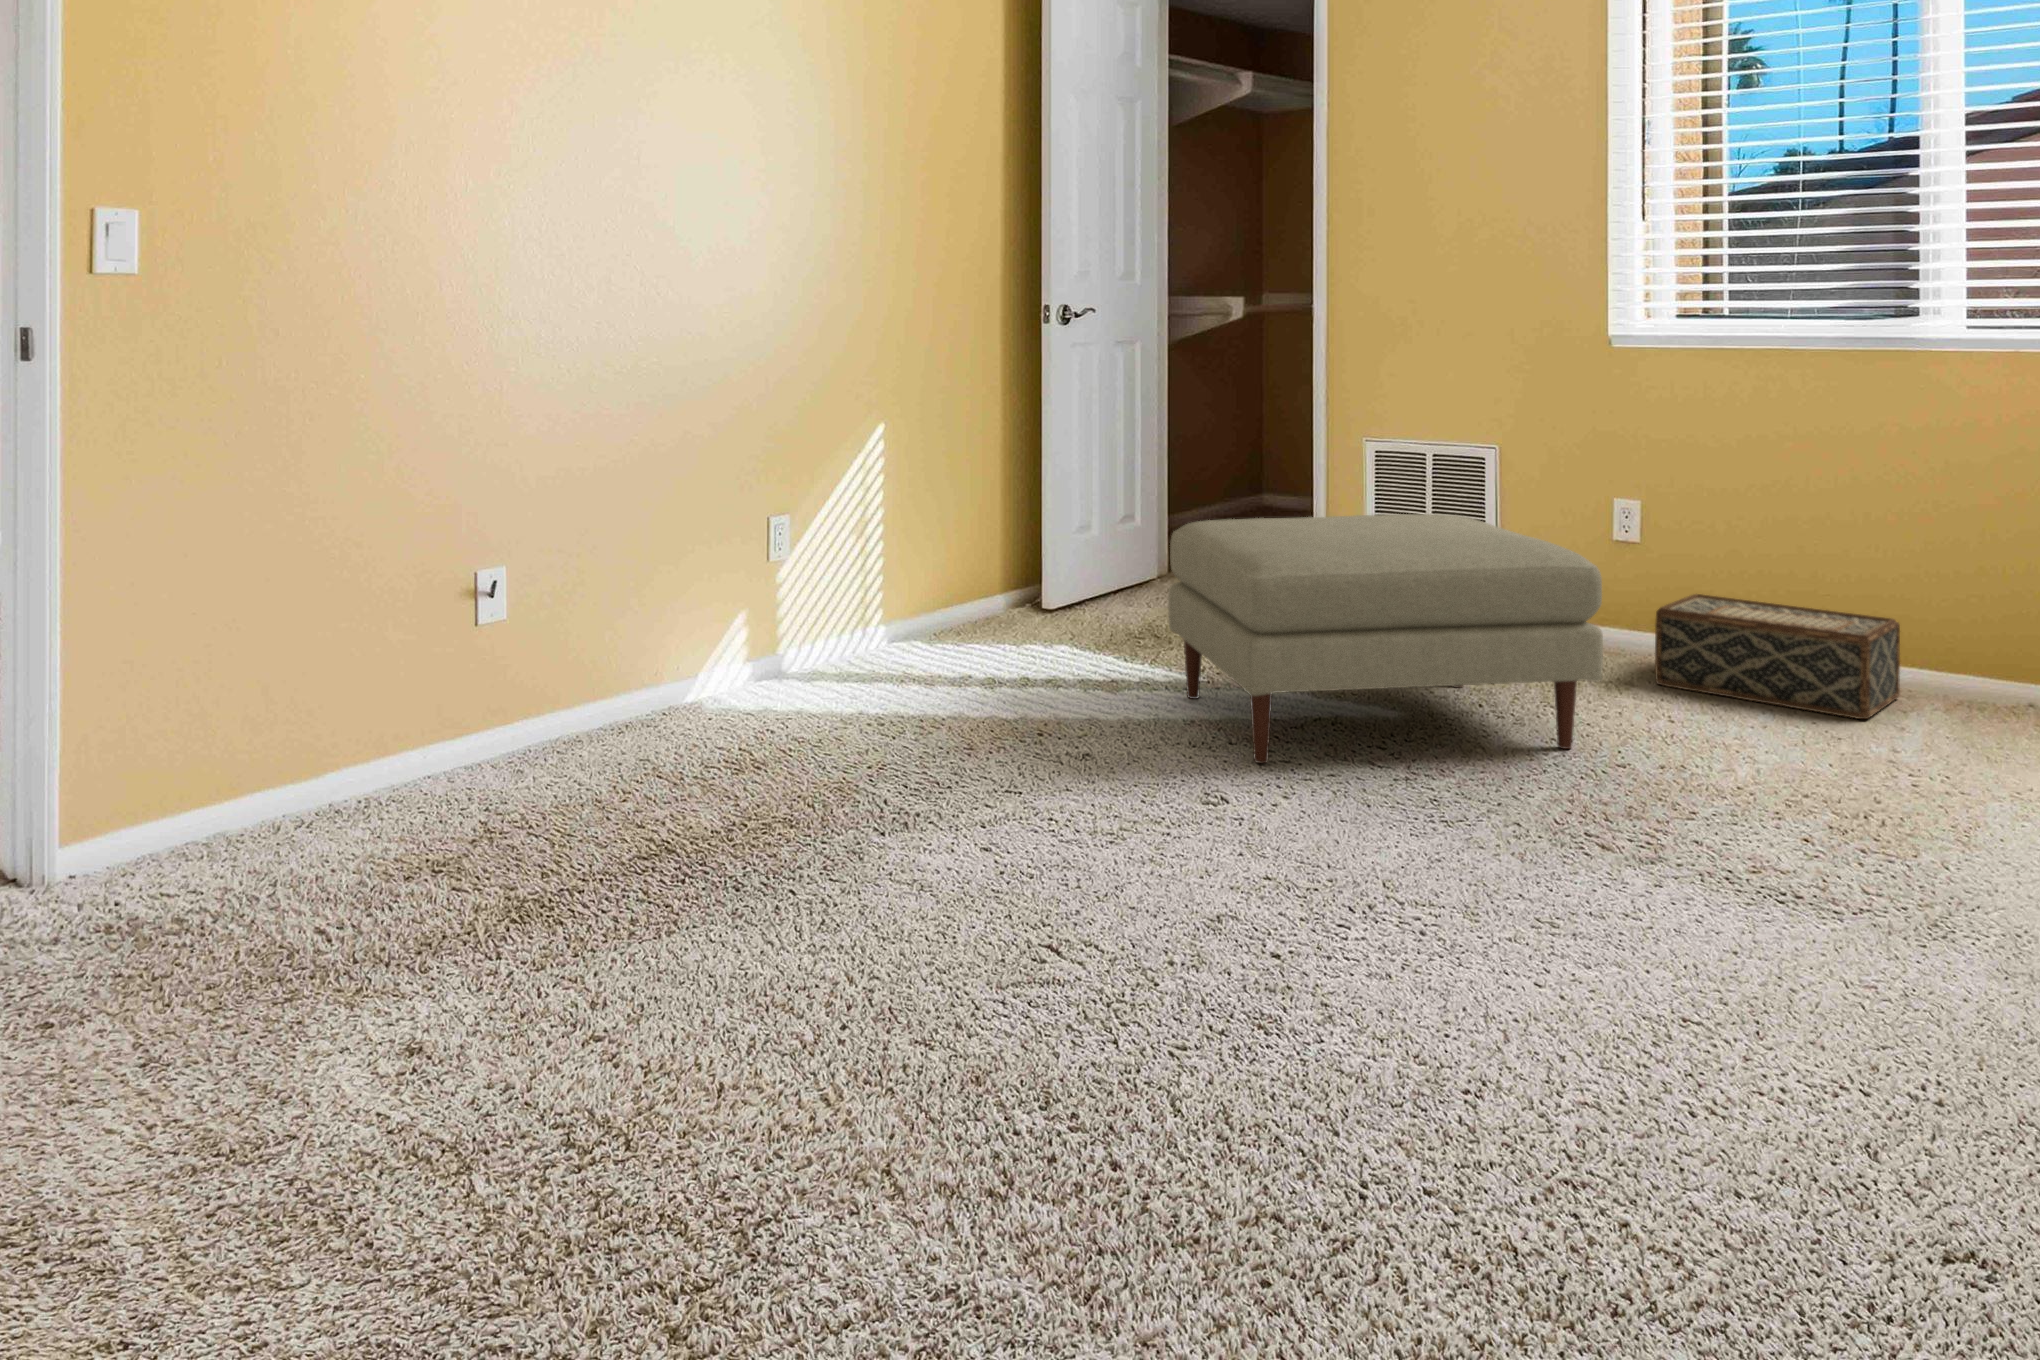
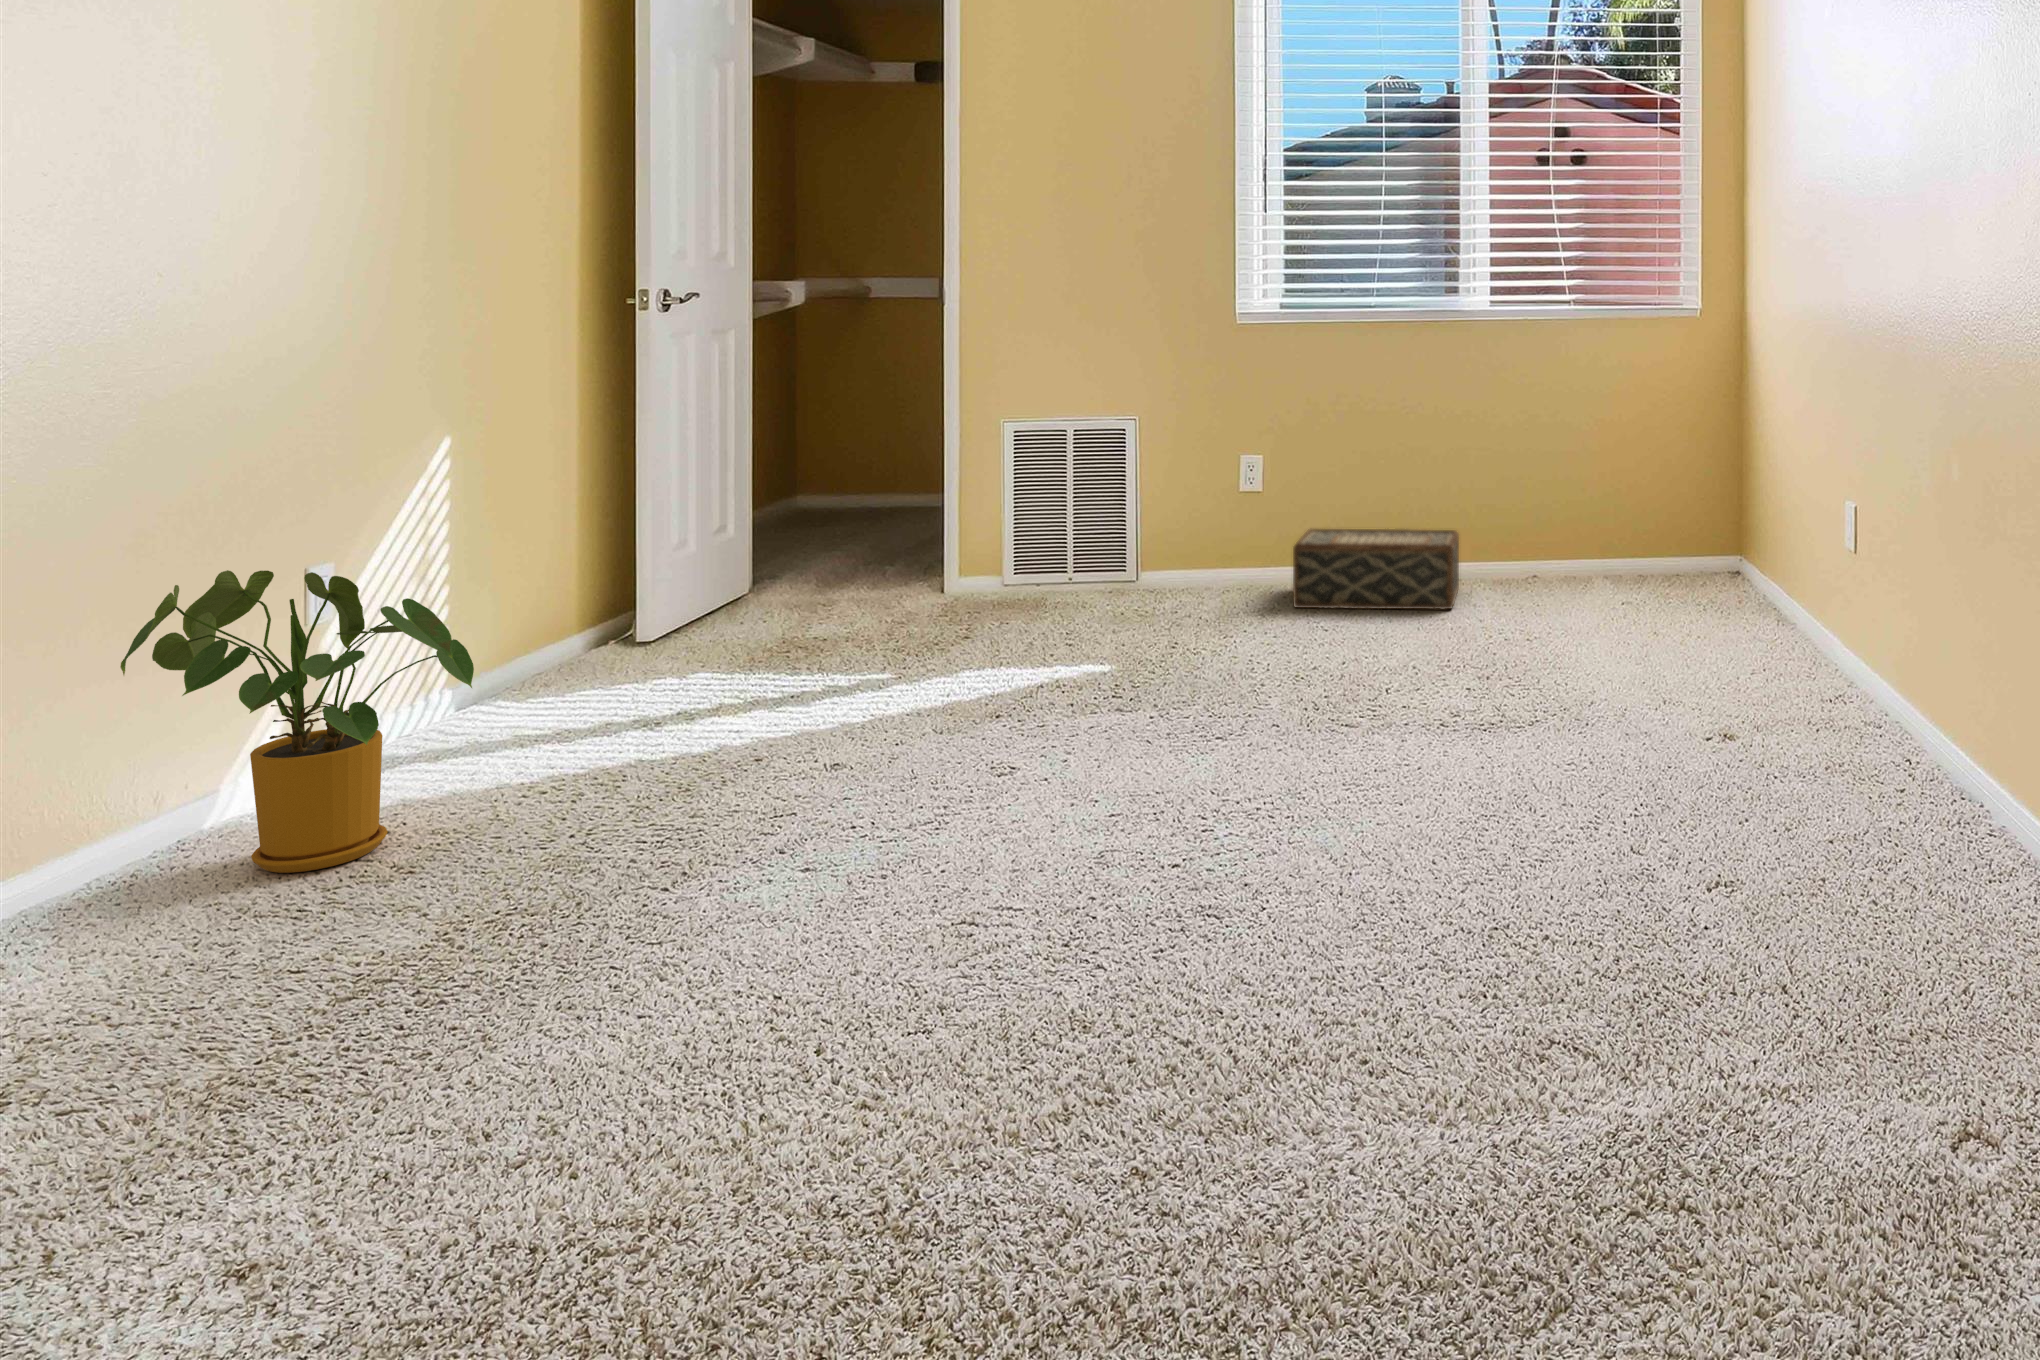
house plant: none [619,510,810,745] -> present [120,570,474,873]
ottoman: present [1168,514,1603,763] -> none [873,483,1301,740]

